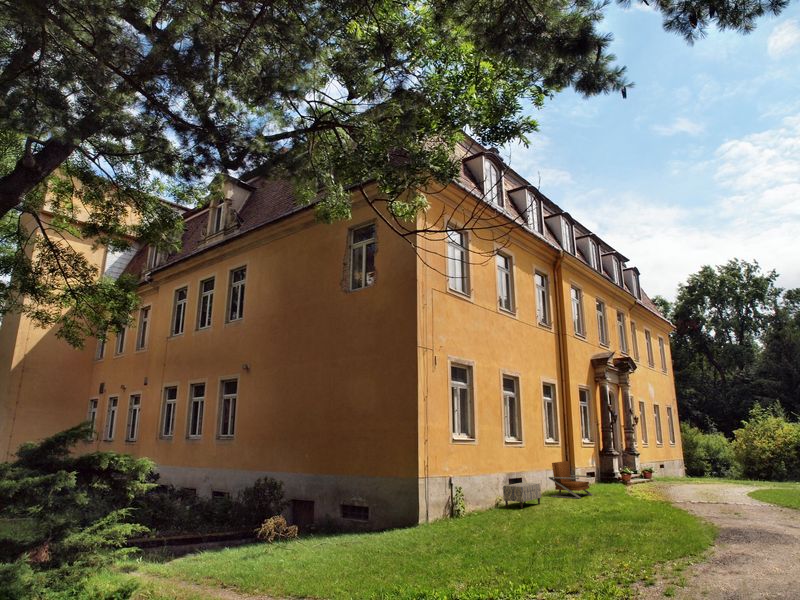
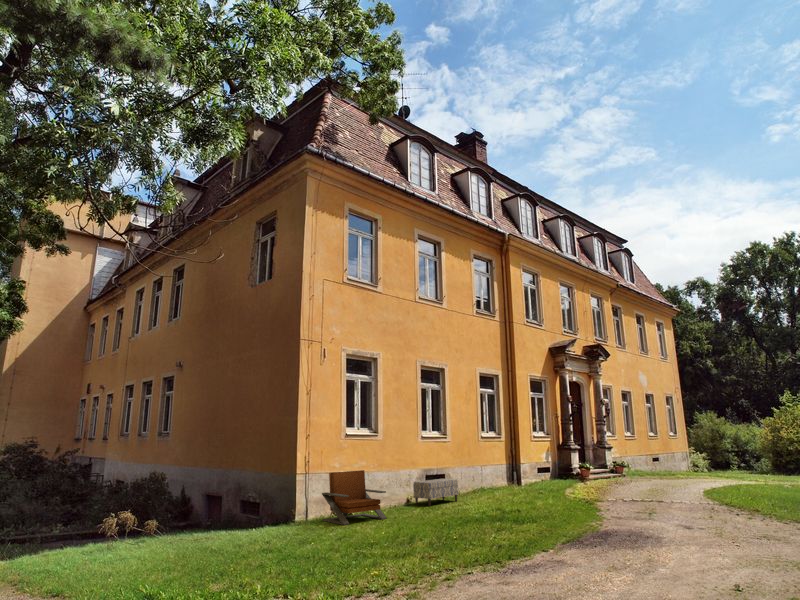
lounge chair: present [549,461,593,499] -> present [322,470,387,525]

